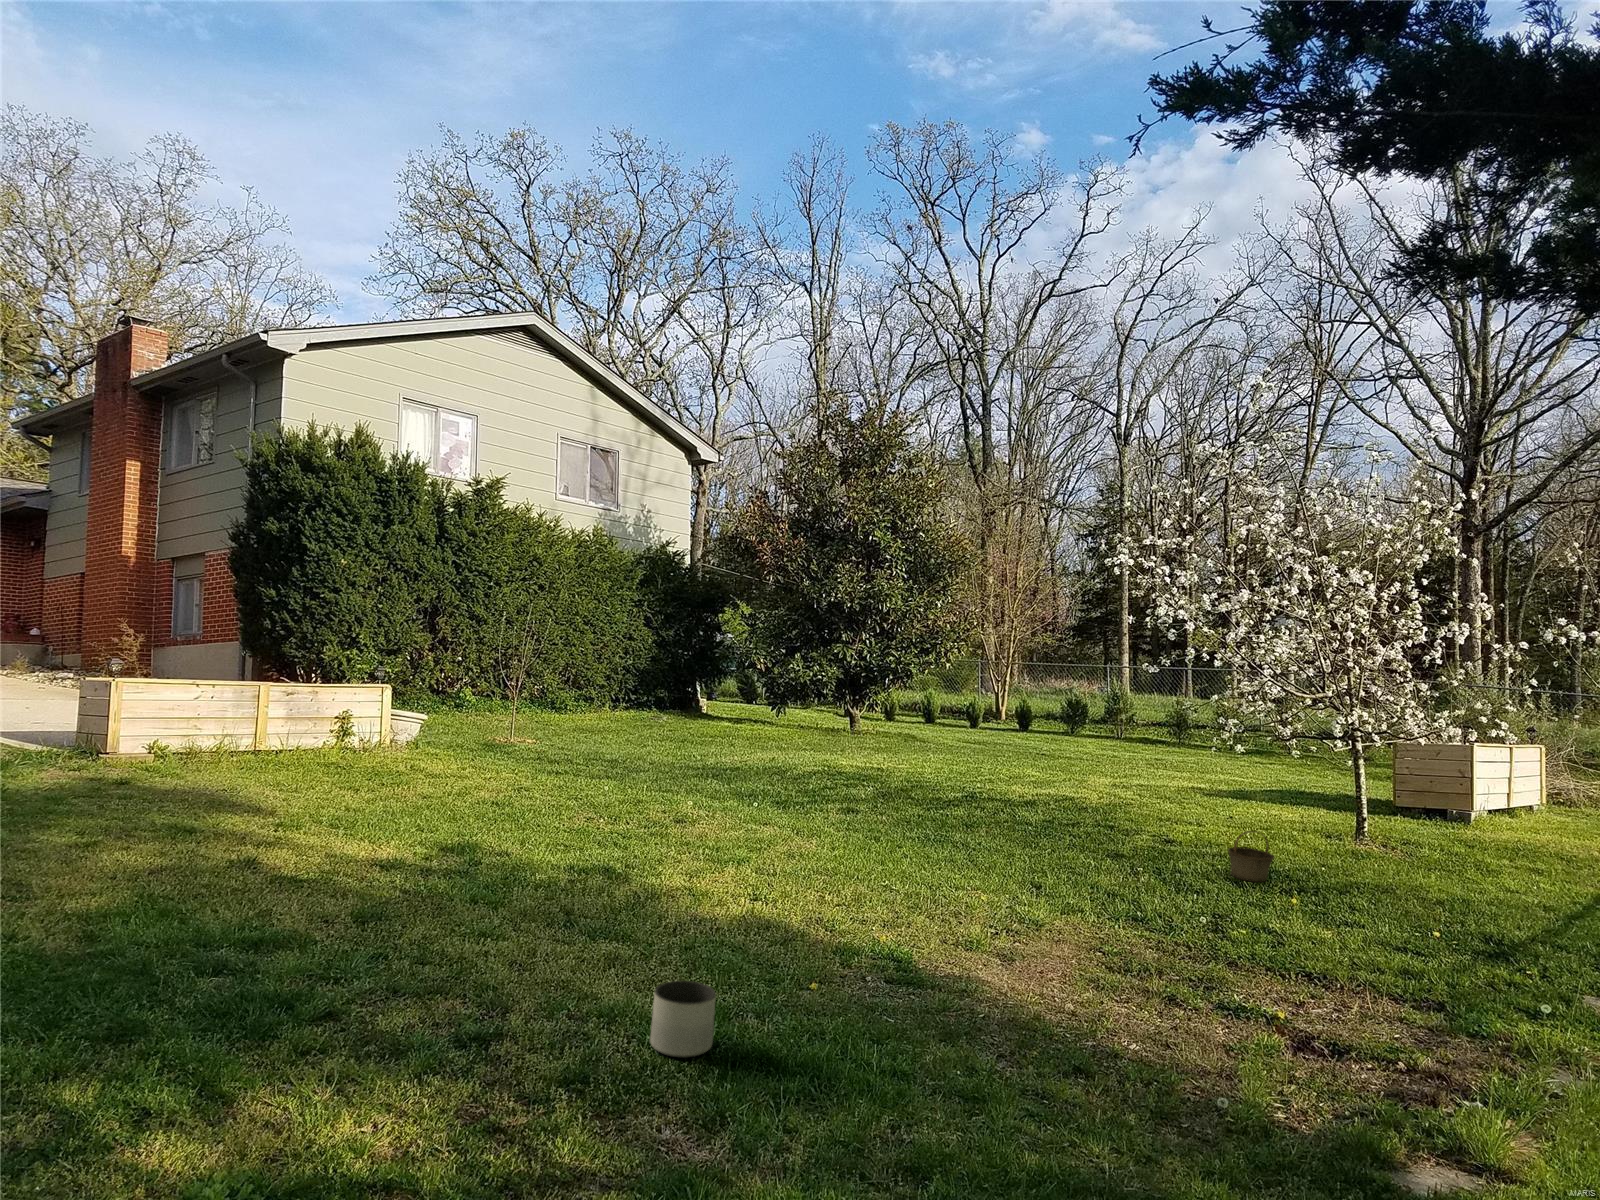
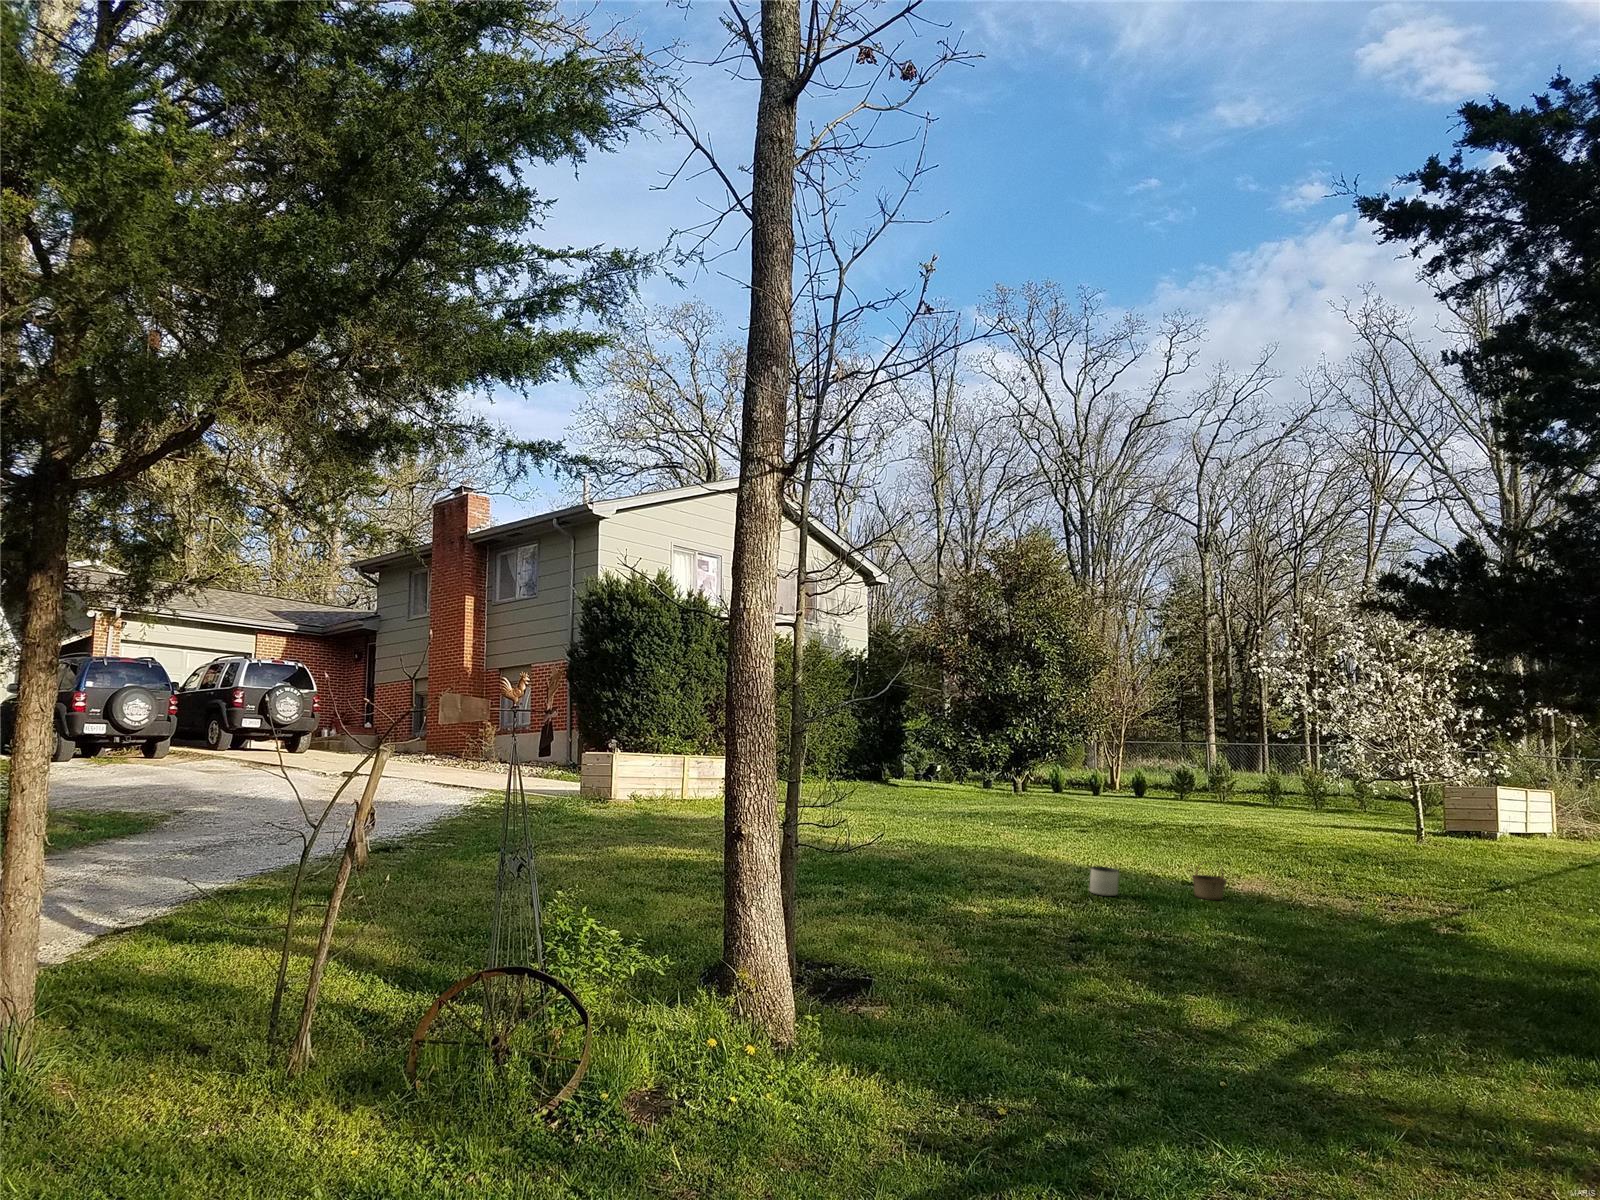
basket: present [1228,831,1274,882] -> present [1192,861,1227,900]

